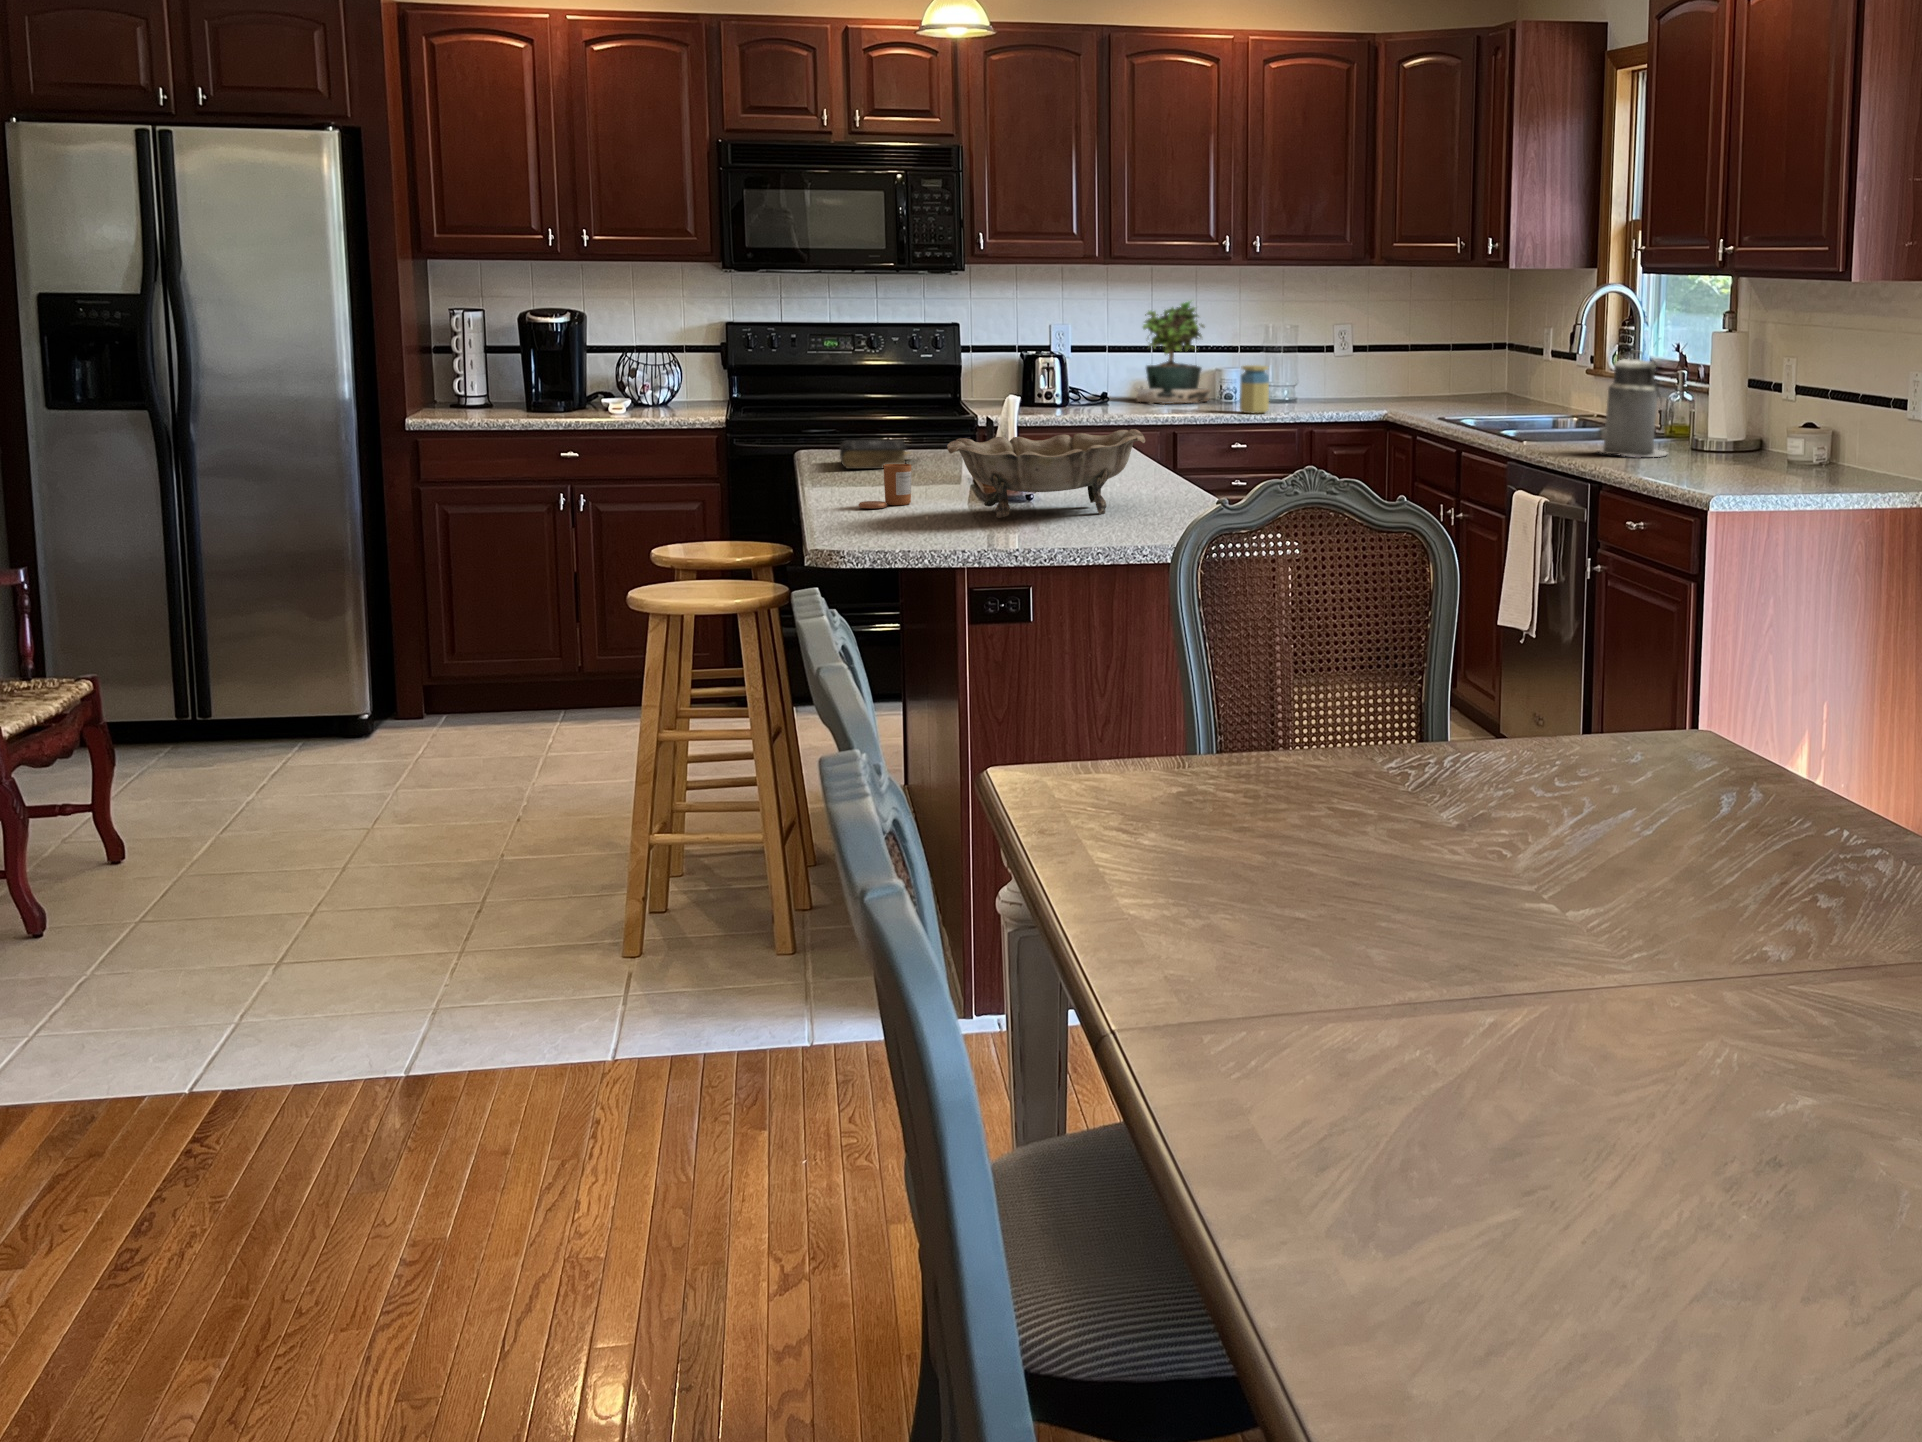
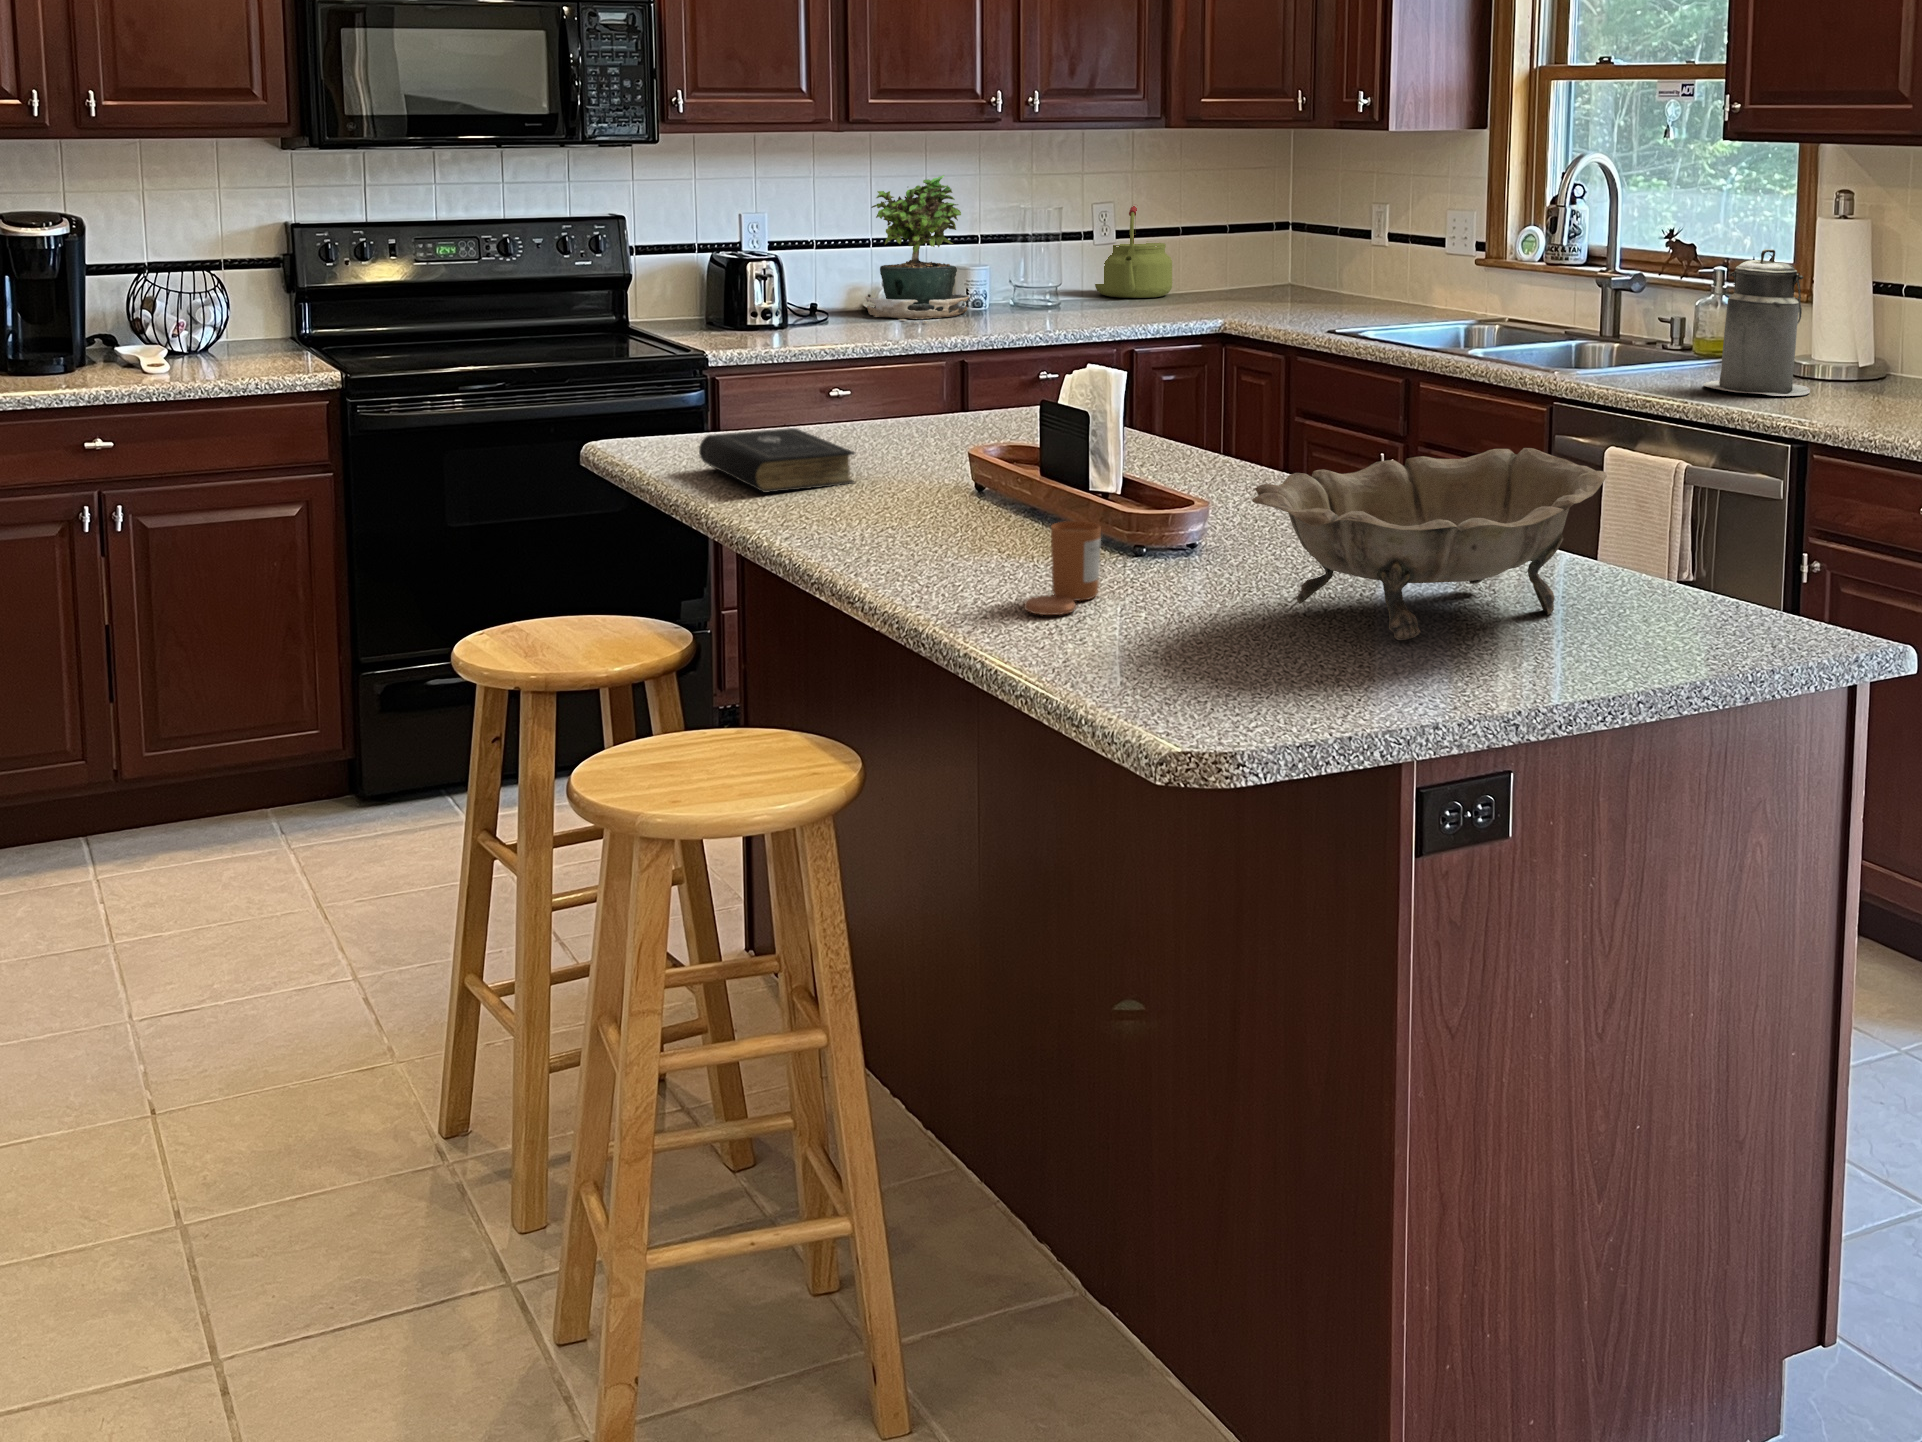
kettle: none [1336,327,1395,398] -> present [1095,206,1172,298]
jar: present [1240,365,1269,414] -> none [1058,266,1096,333]

